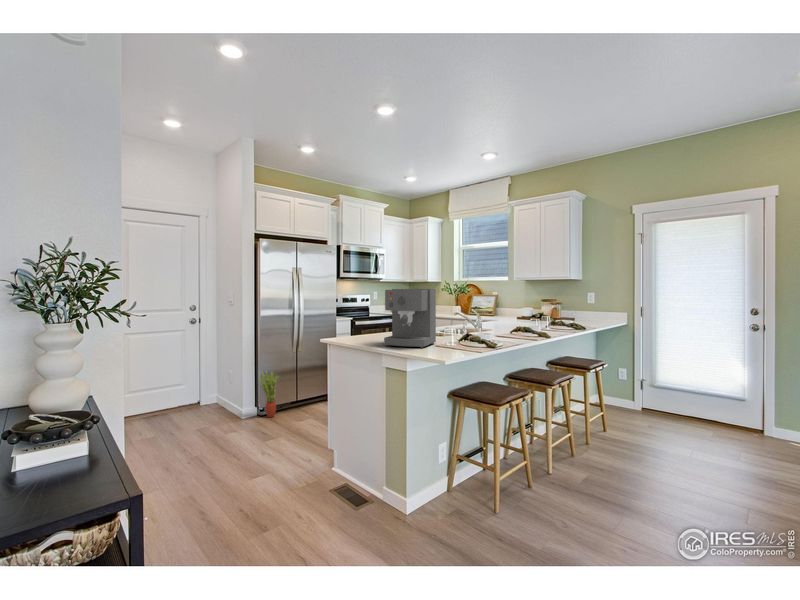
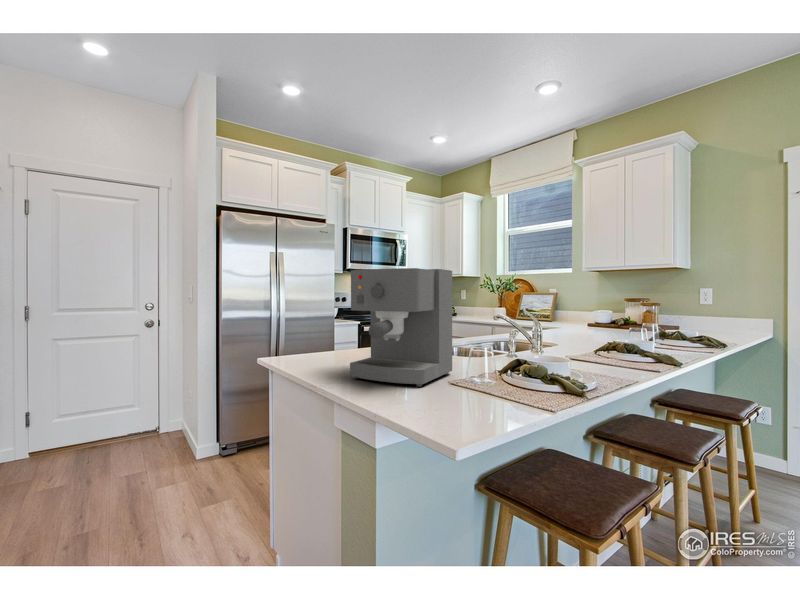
potted plant: present [260,371,279,417] -> none [215,394,246,460]

